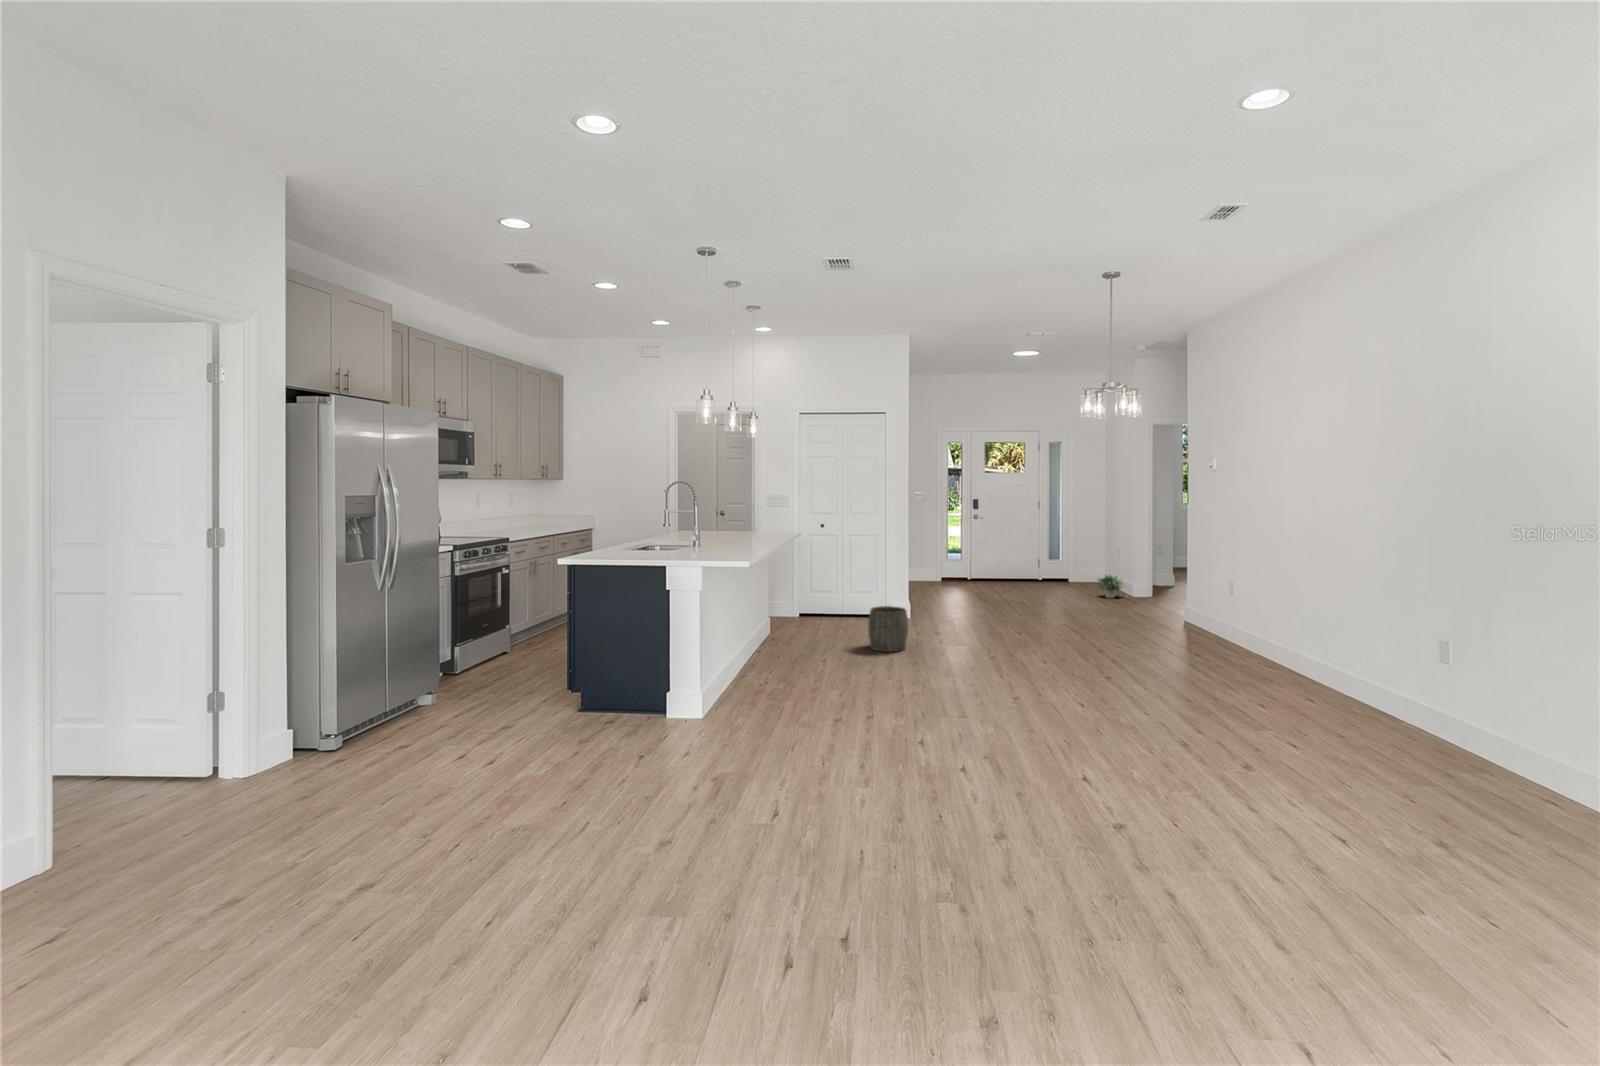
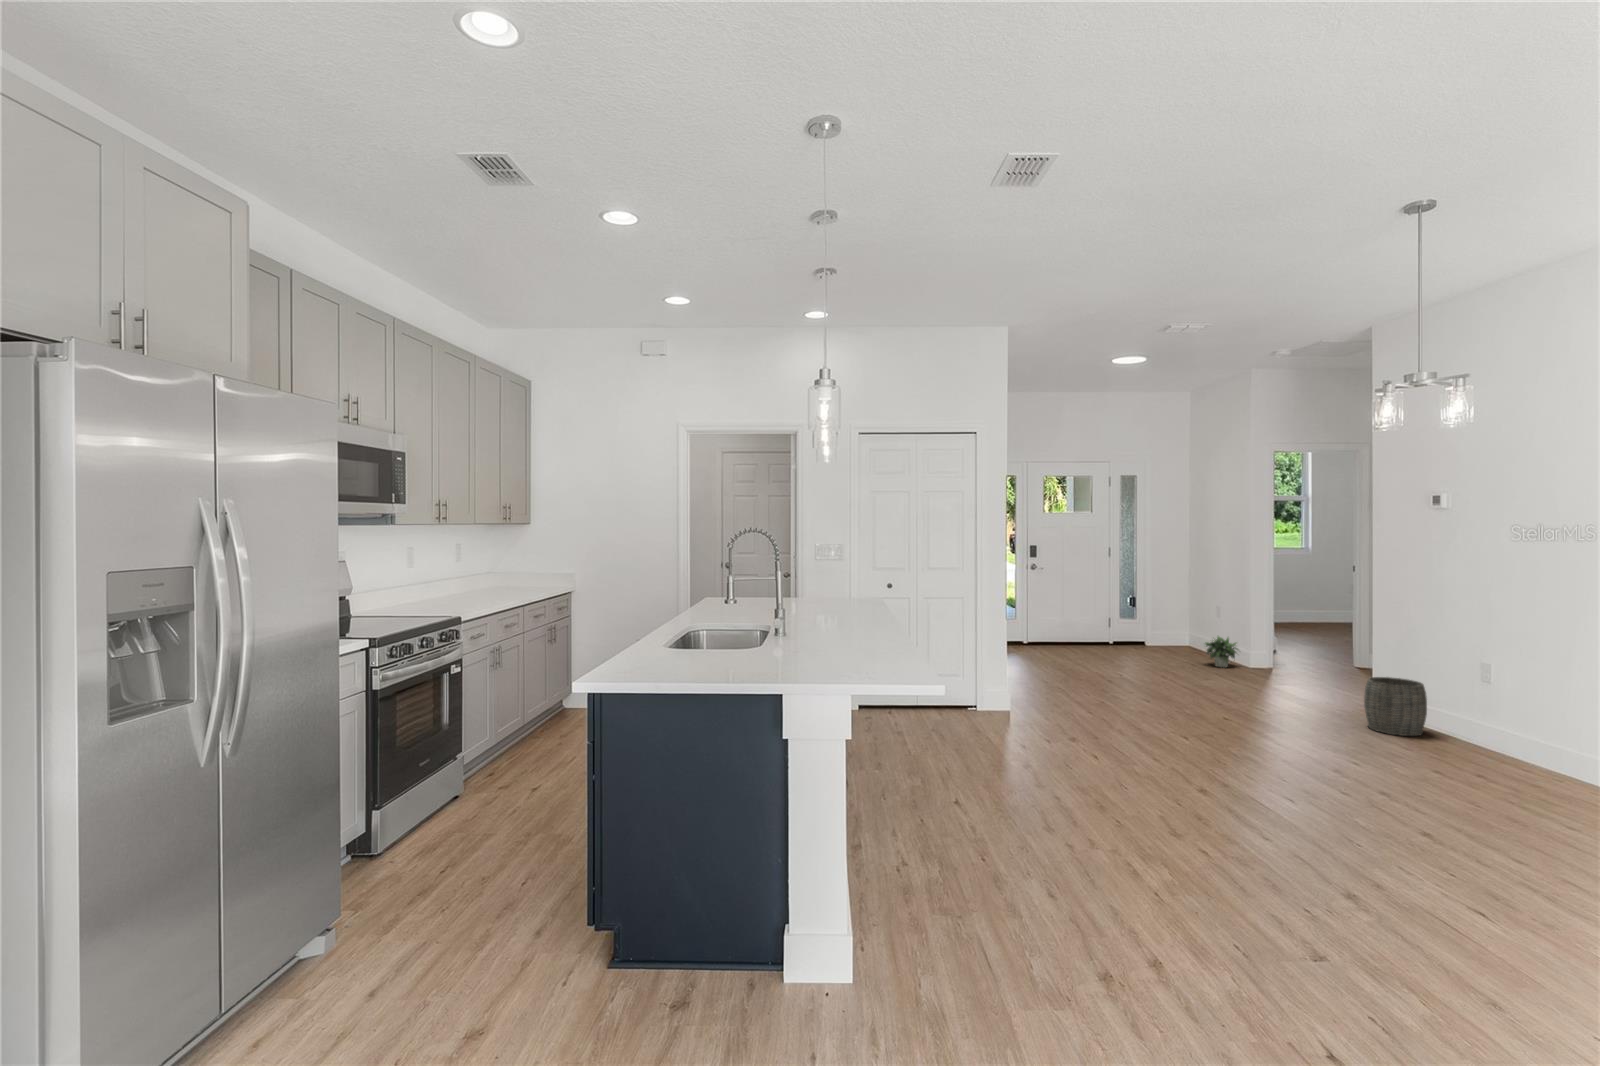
woven basket: present [868,606,908,652] -> present [1364,677,1427,736]

